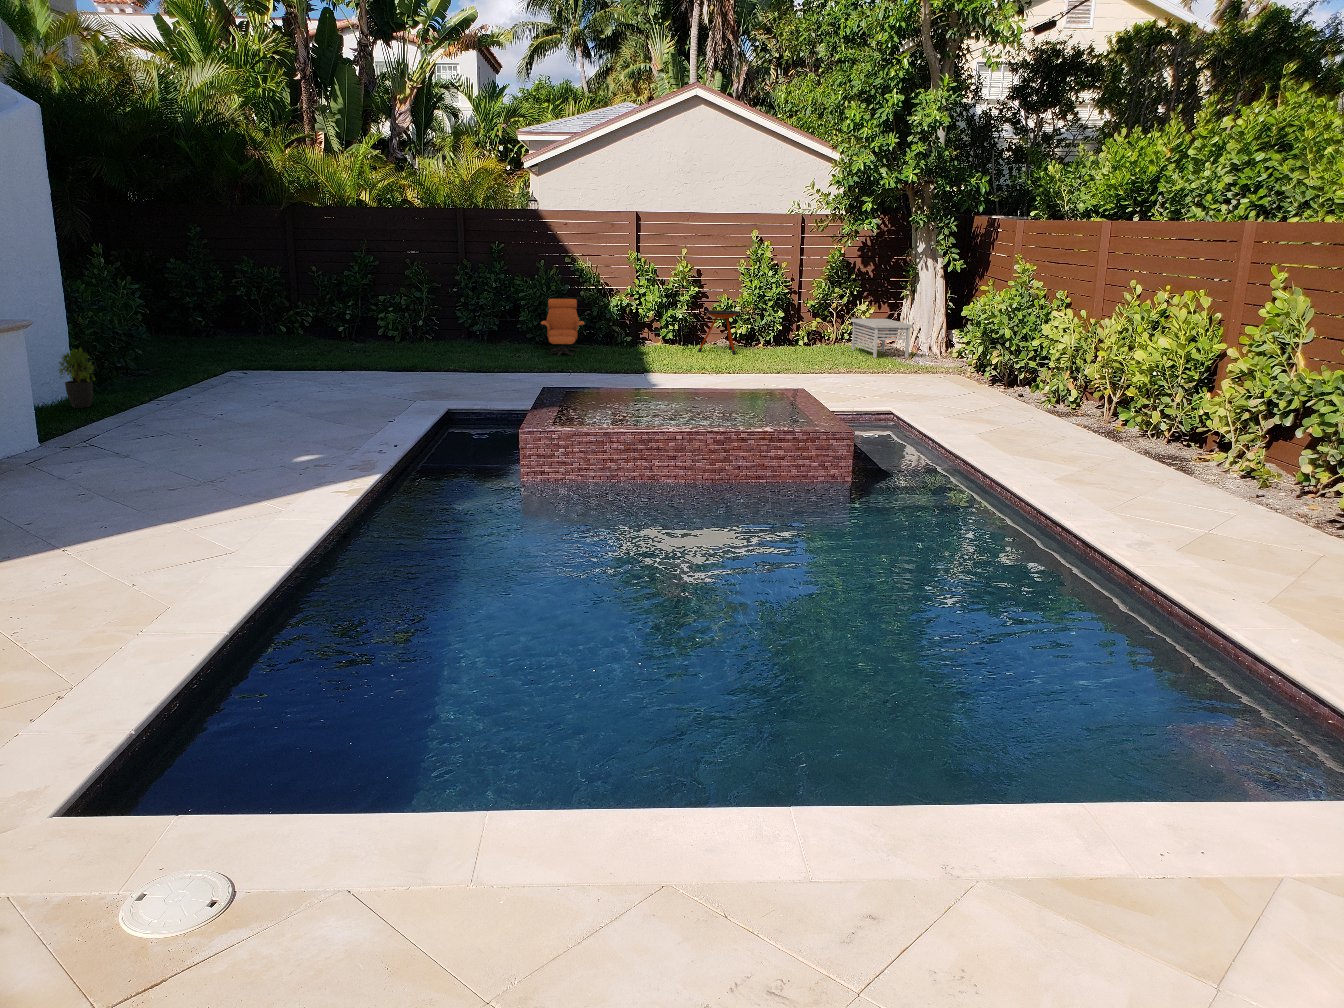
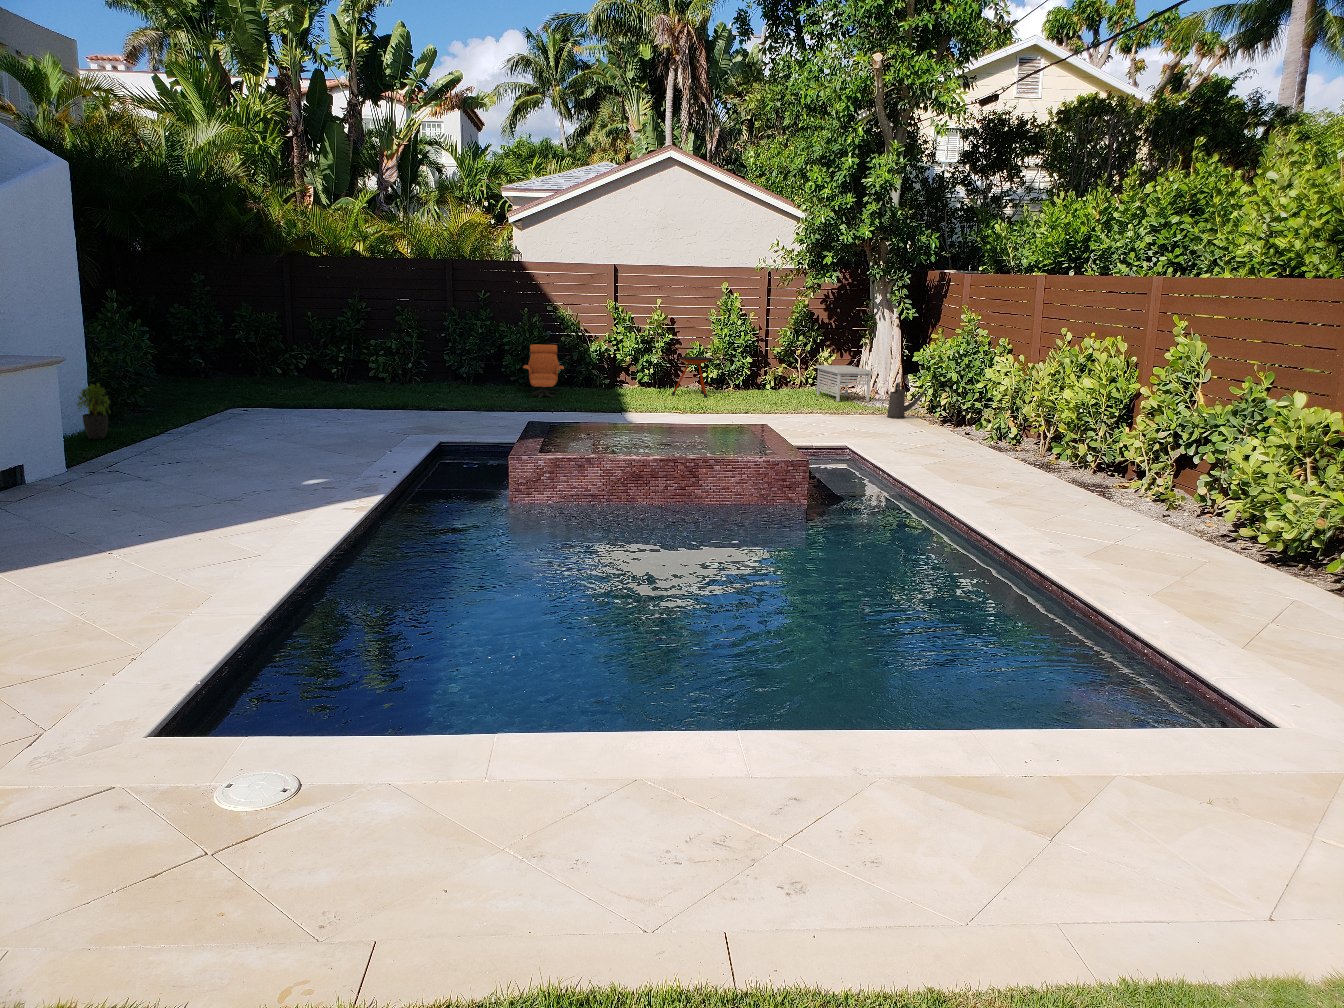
watering can: none [925,338,973,377] -> present [882,383,926,418]

